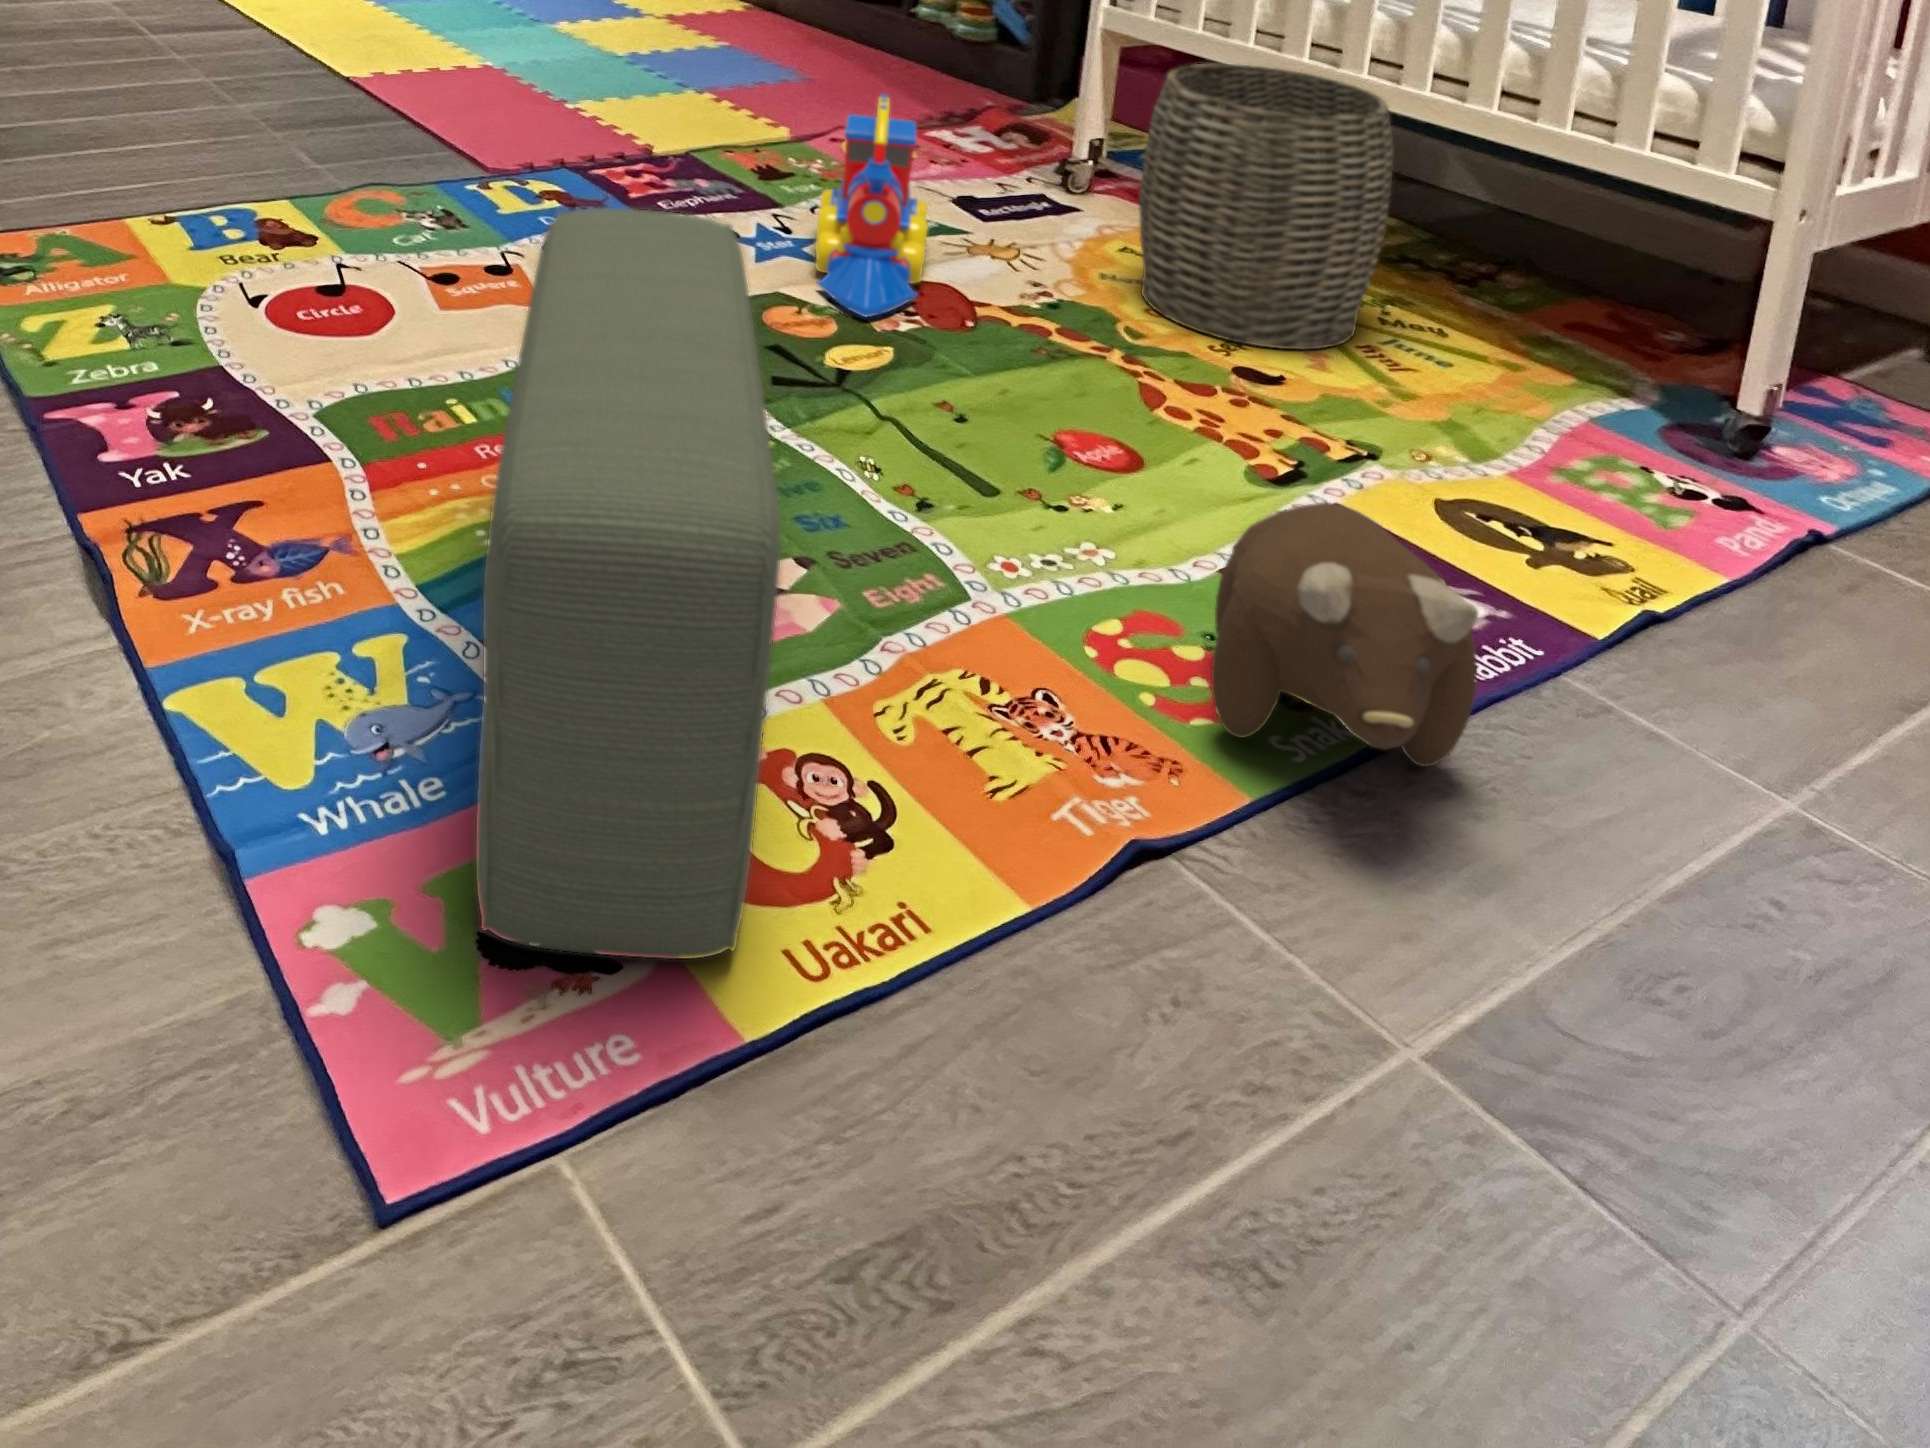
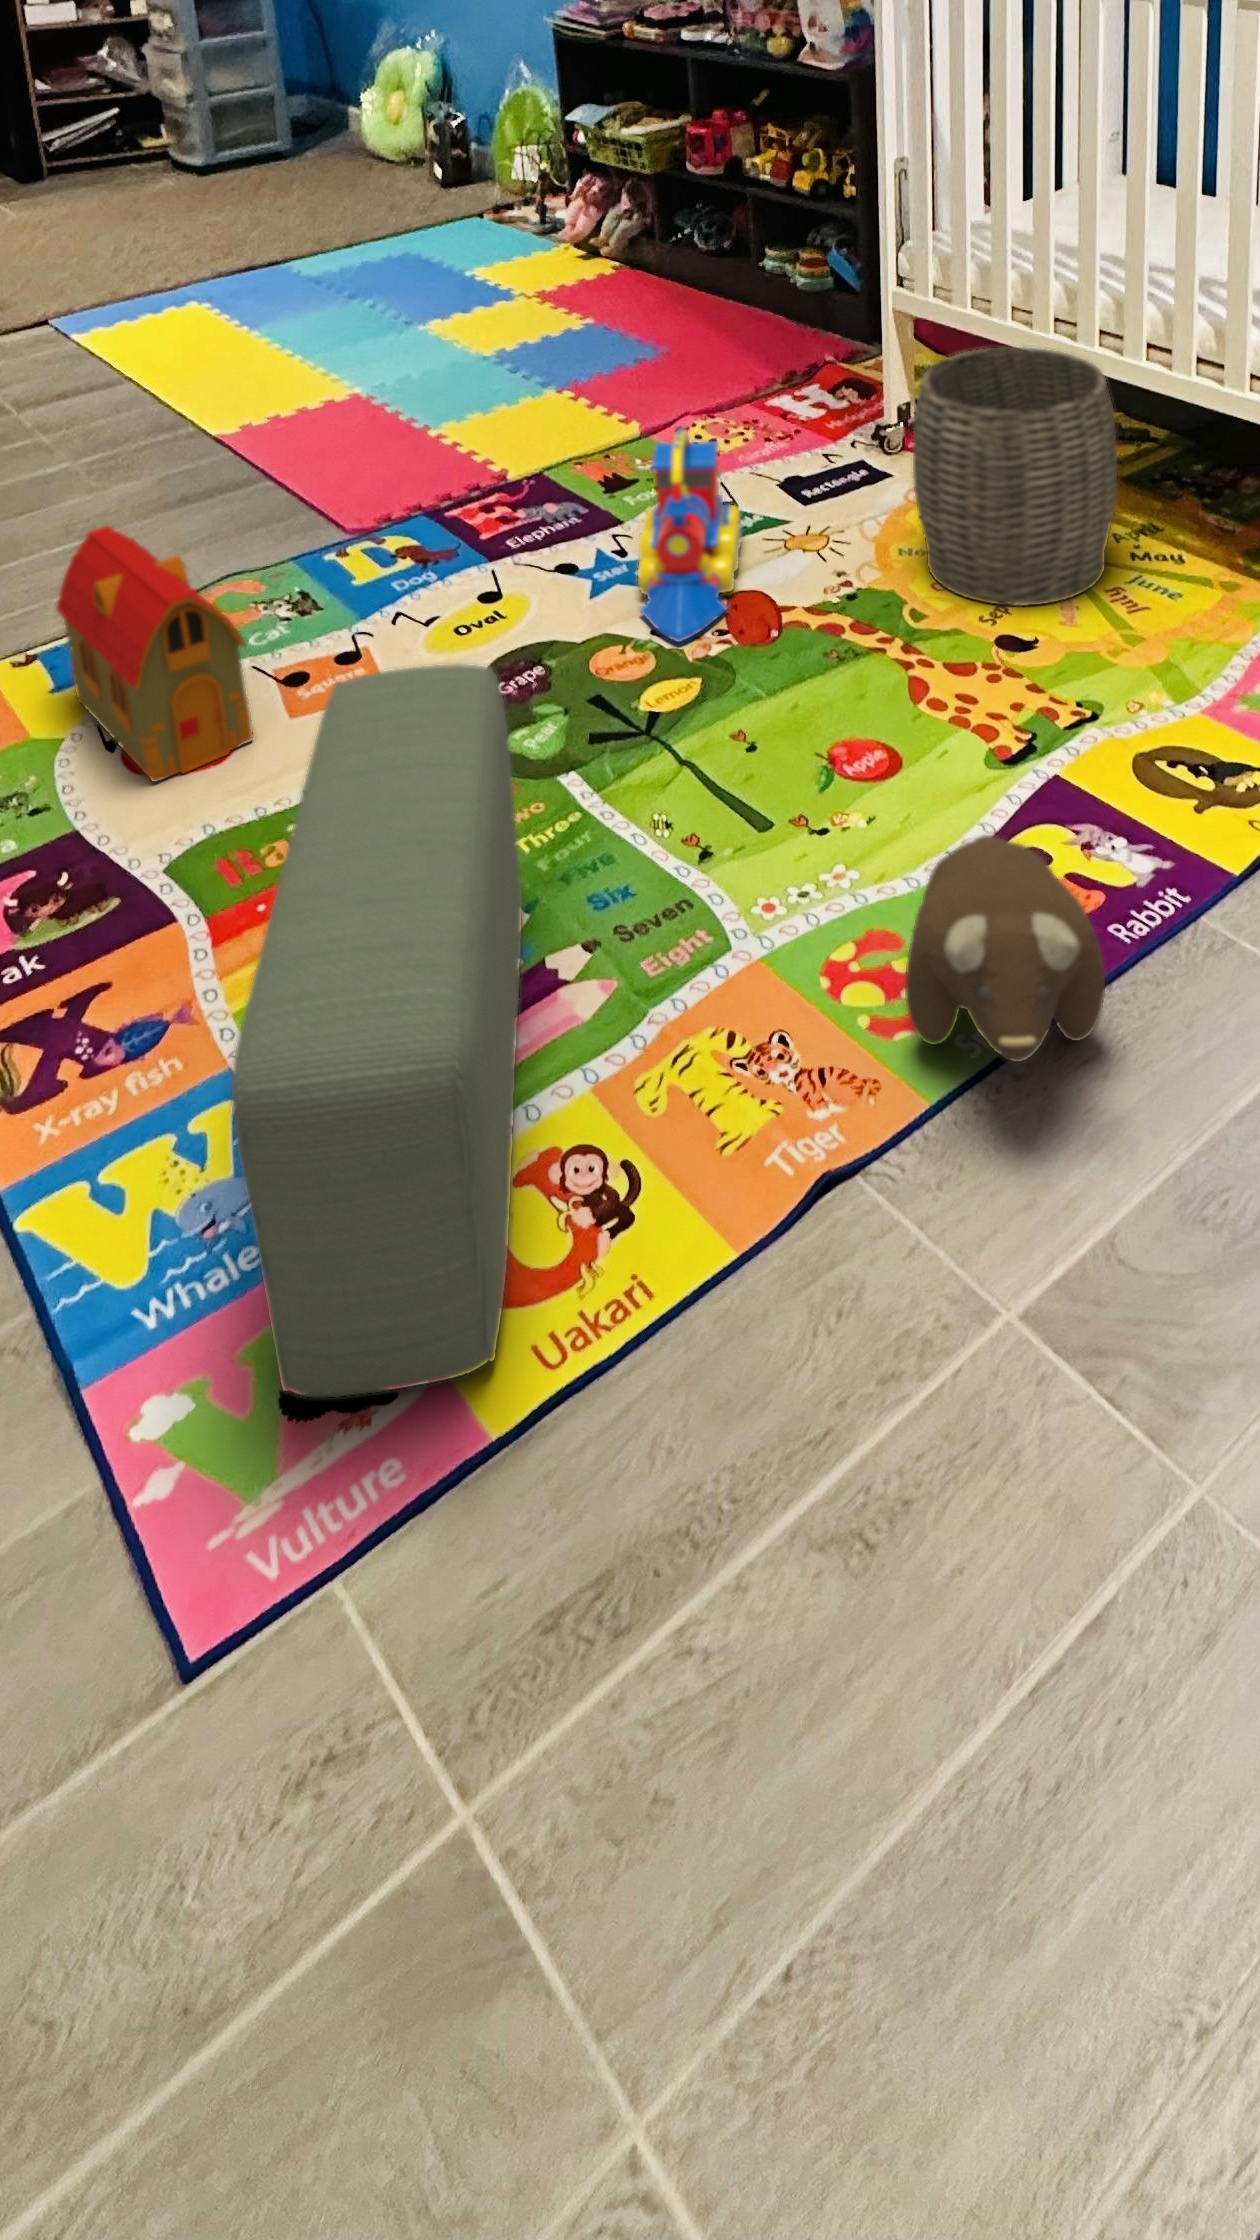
toy house: none [211,83,415,347] -> present [56,526,253,782]

